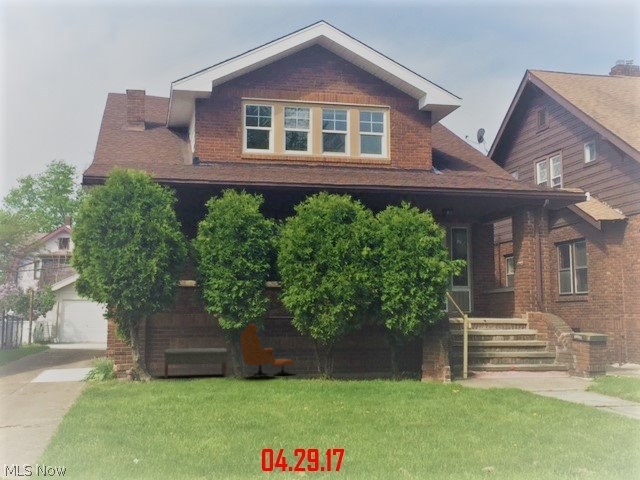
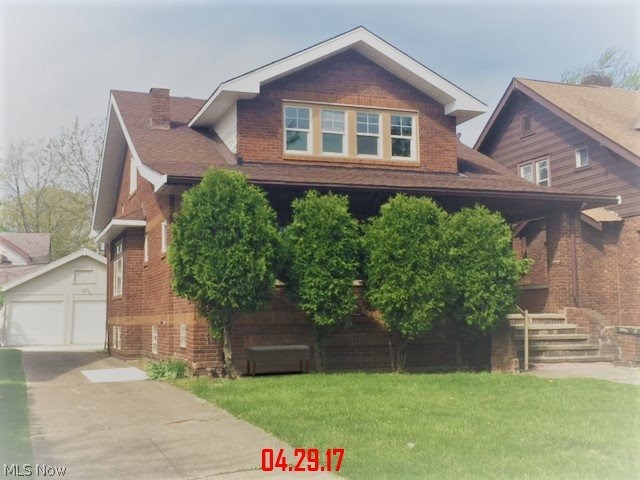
lounge chair: present [240,324,294,378] -> none [325,321,370,375]

